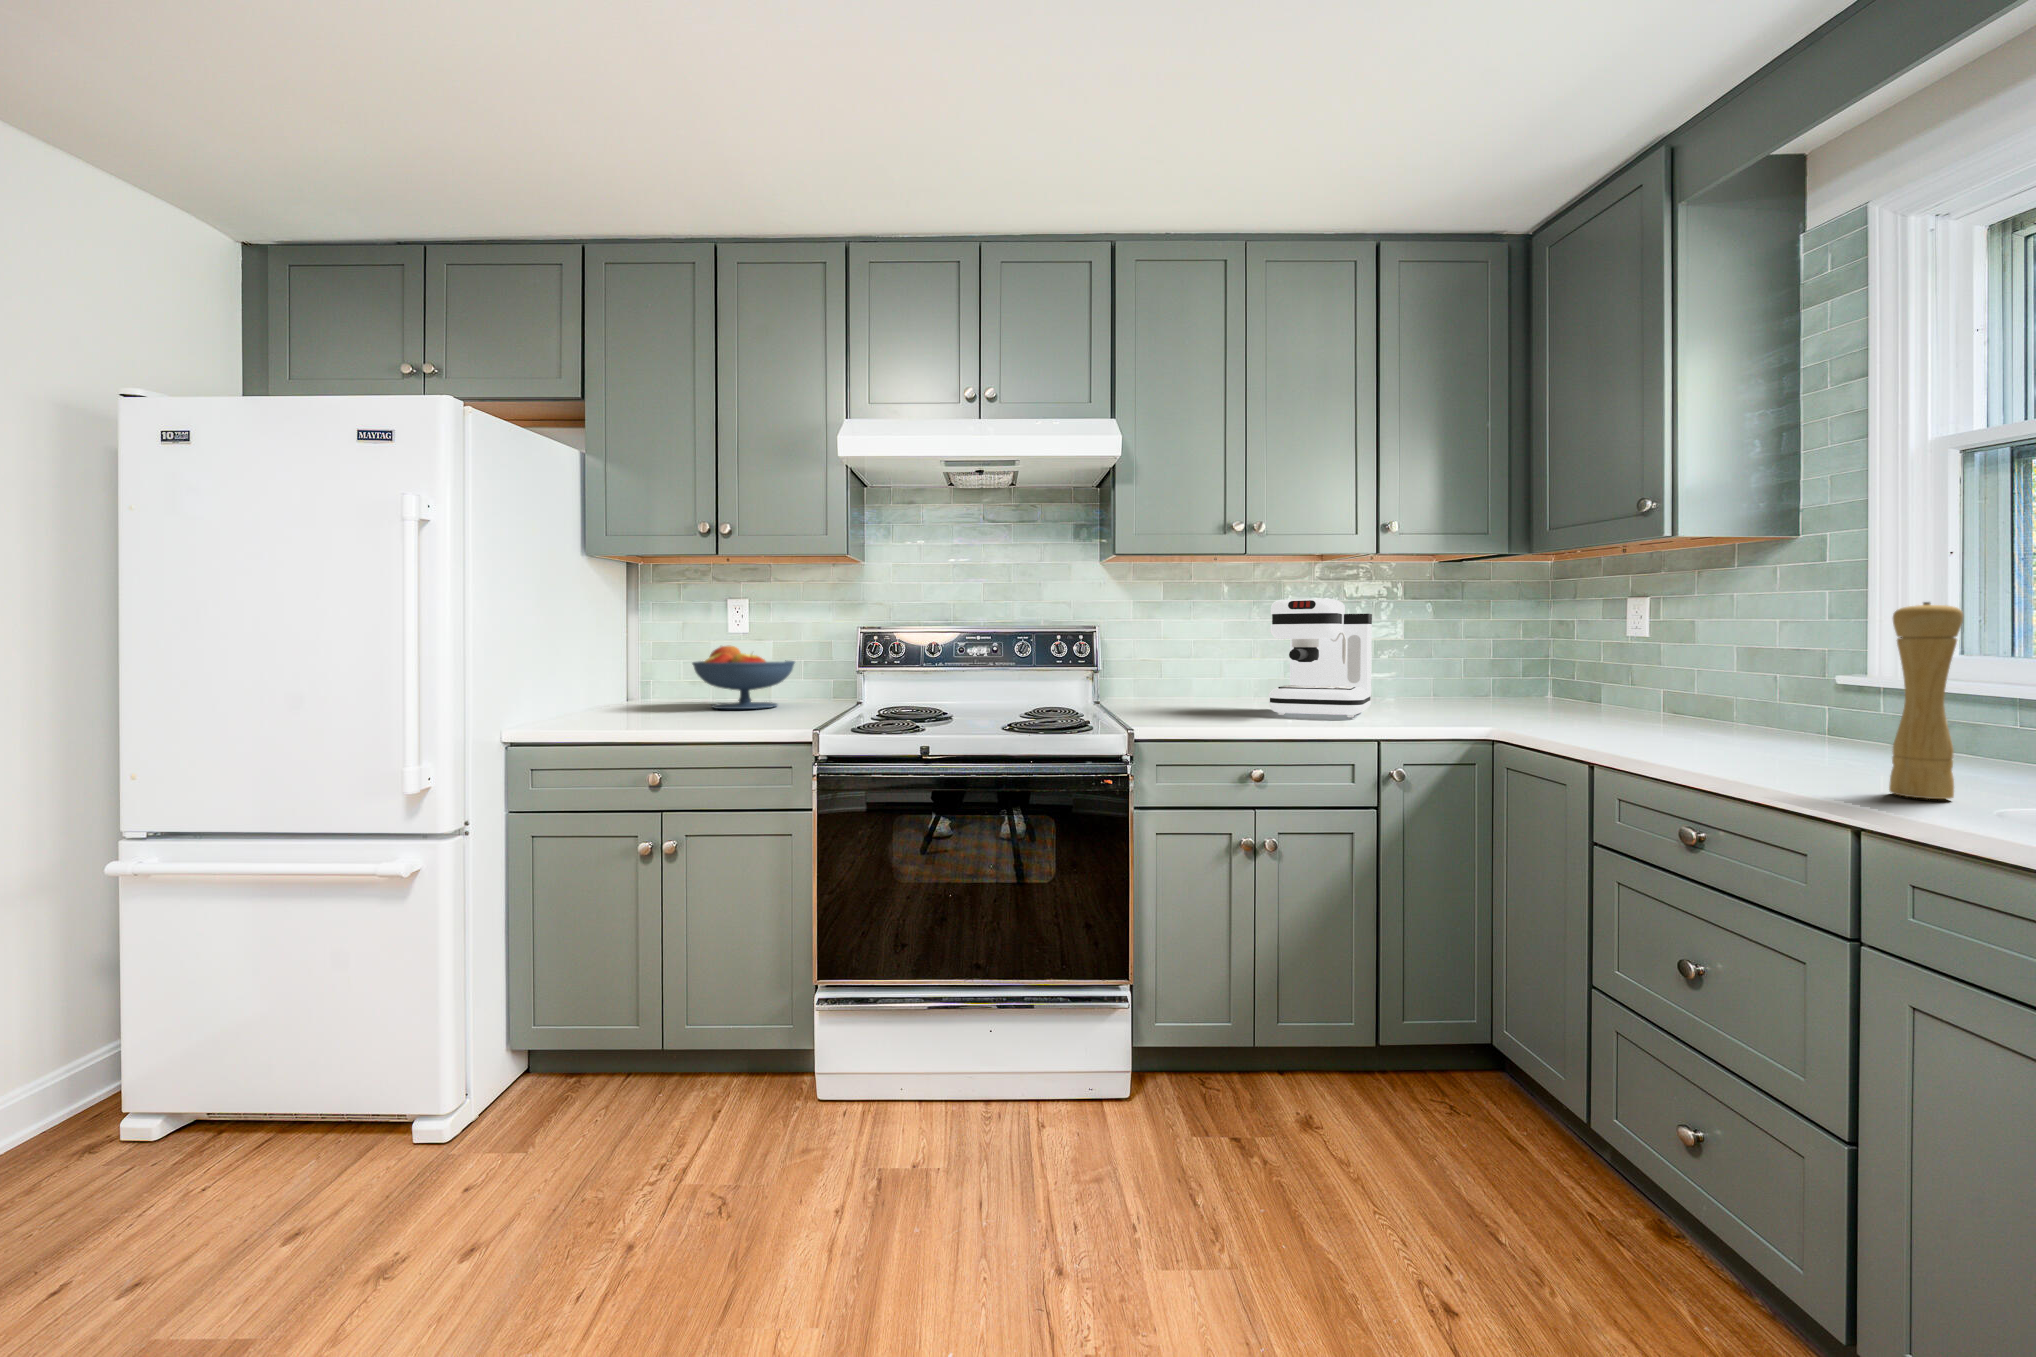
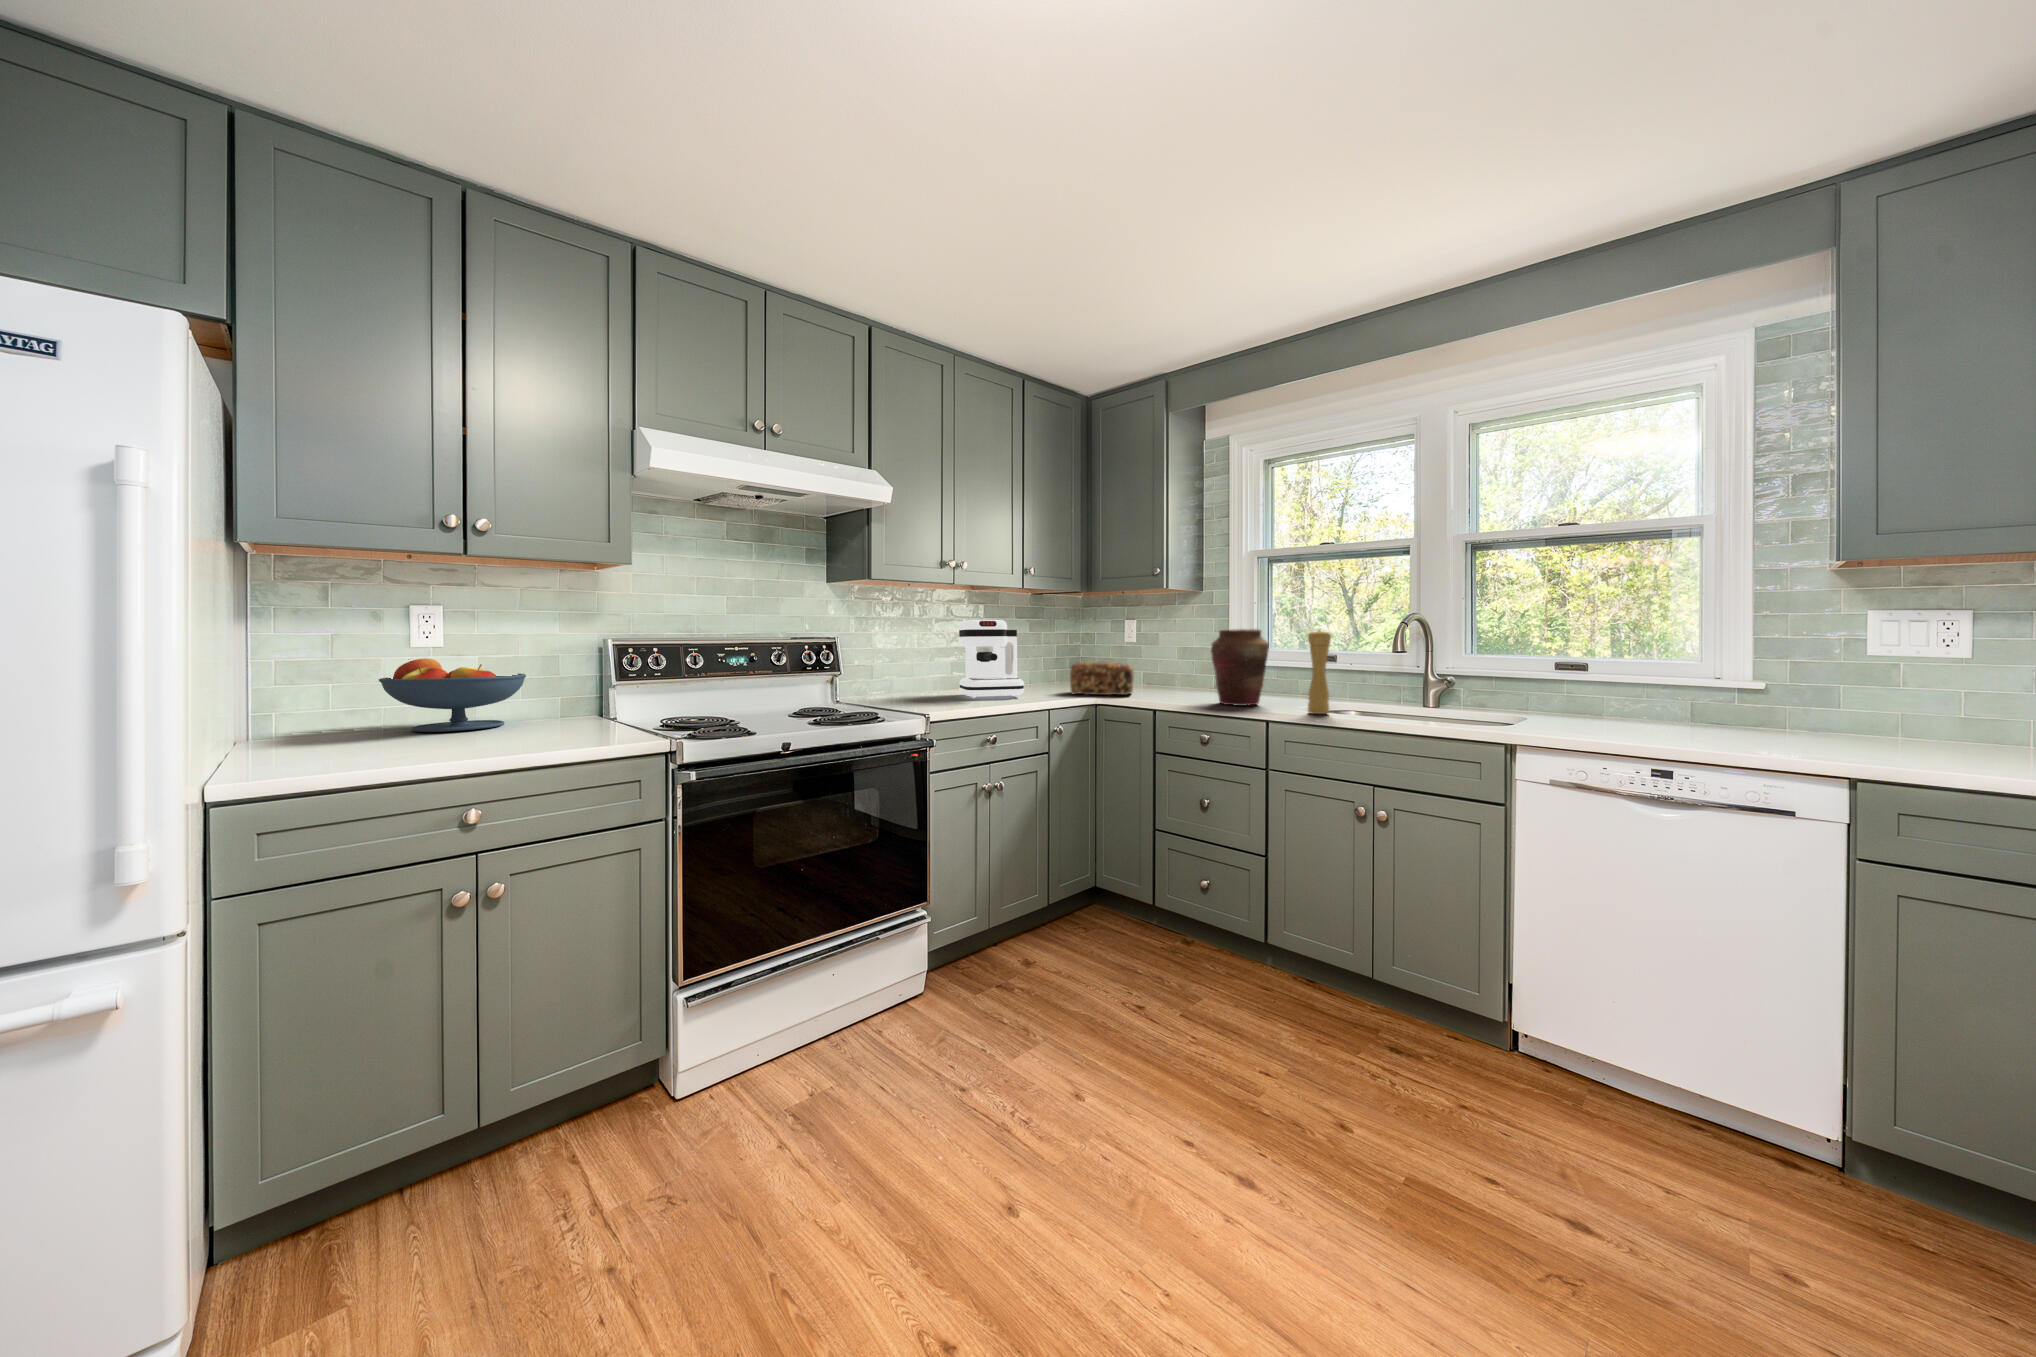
vase: none [1701,604,1854,765] -> present [1211,629,1269,706]
bread loaf: none [1460,666,1598,726] -> present [1070,662,1134,695]

